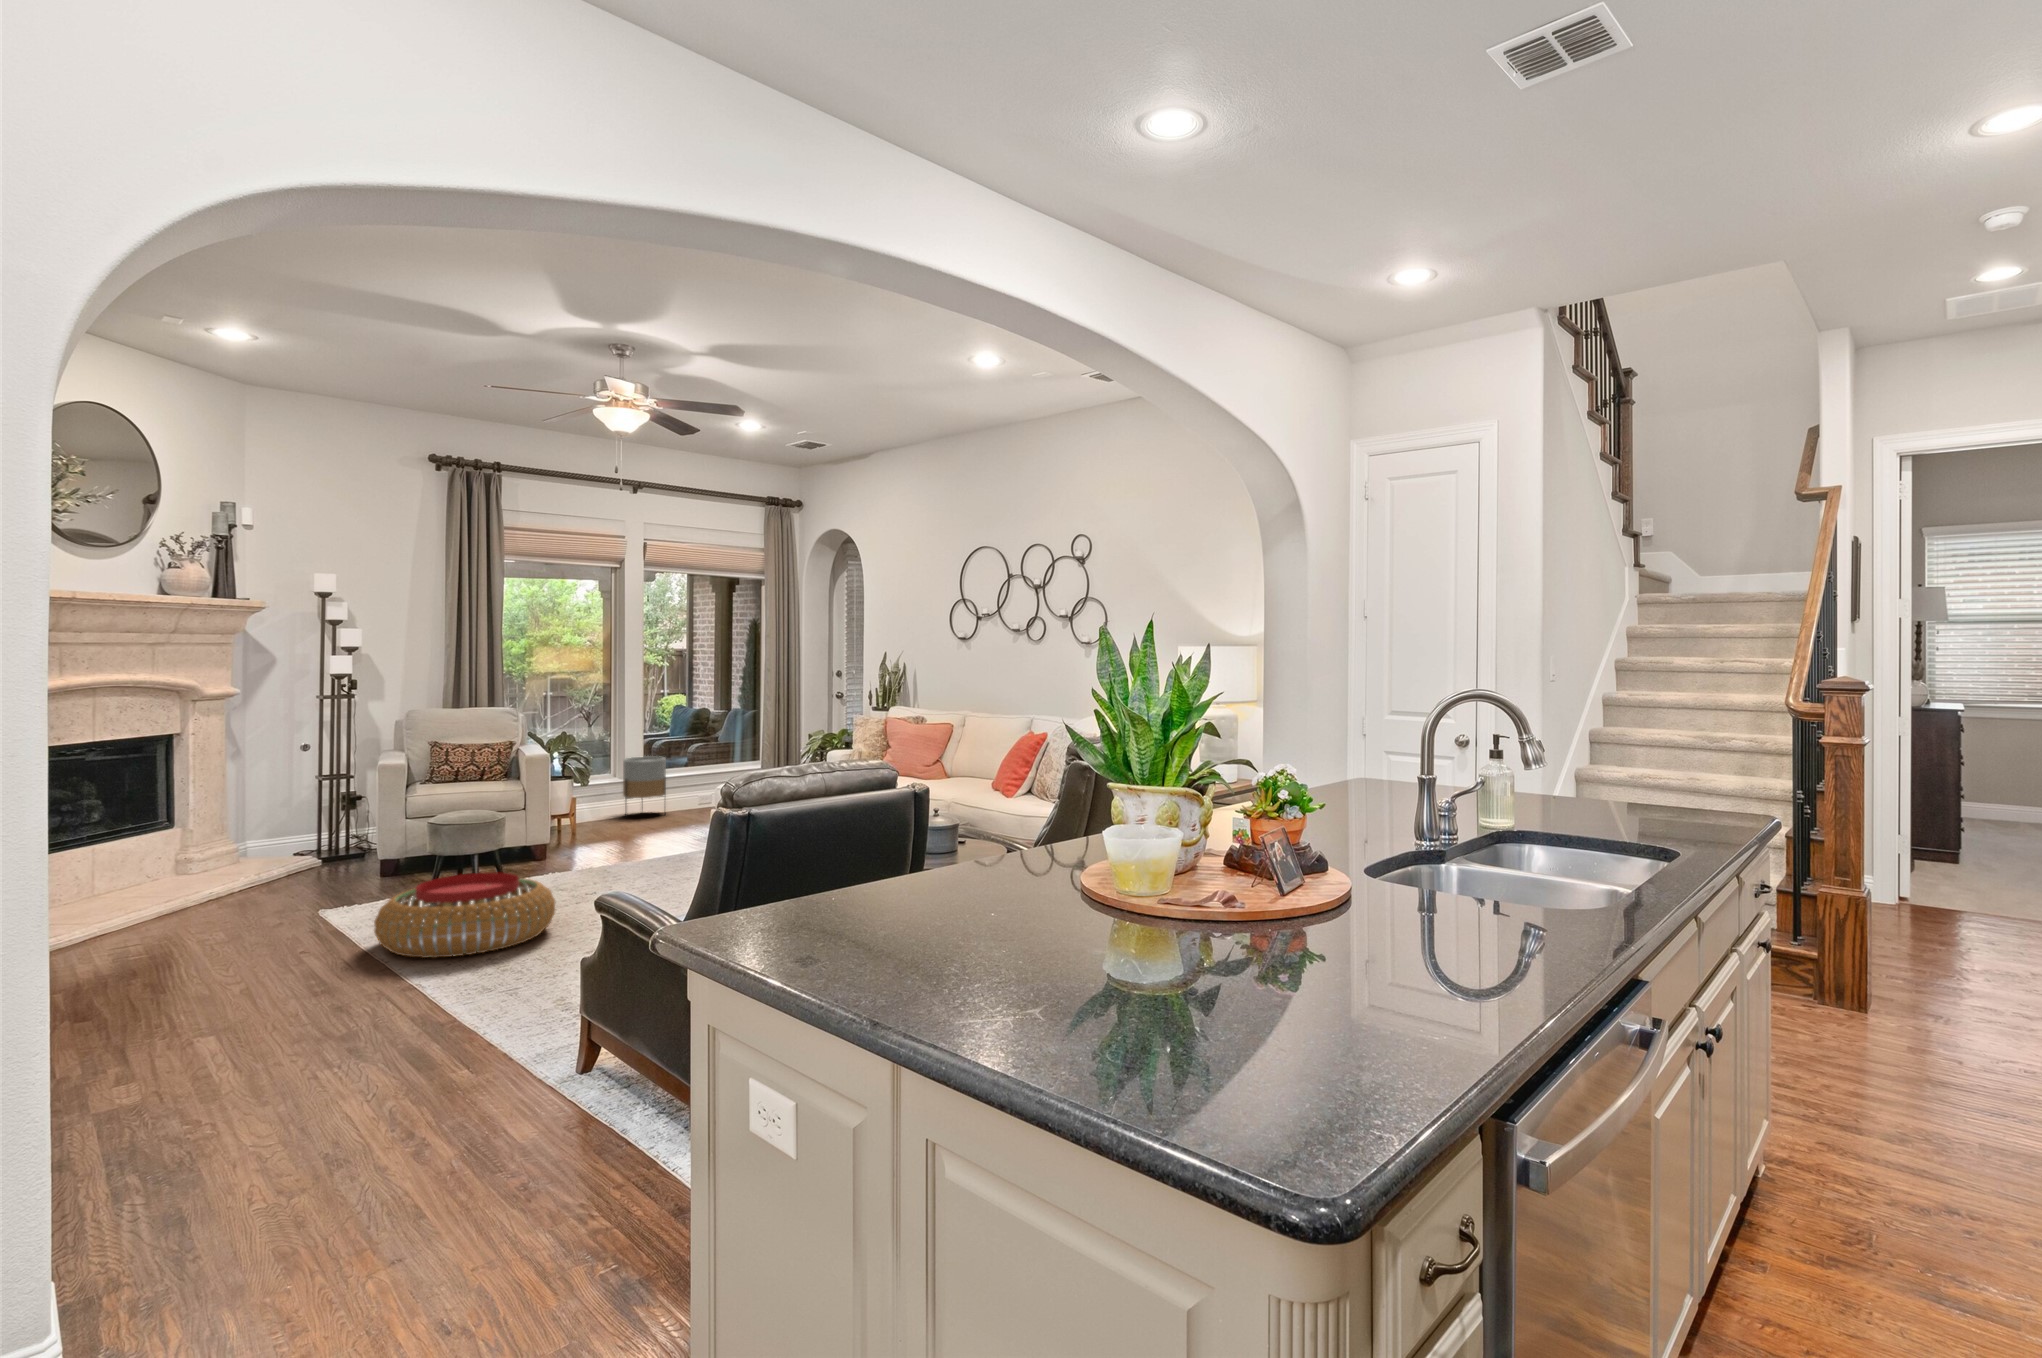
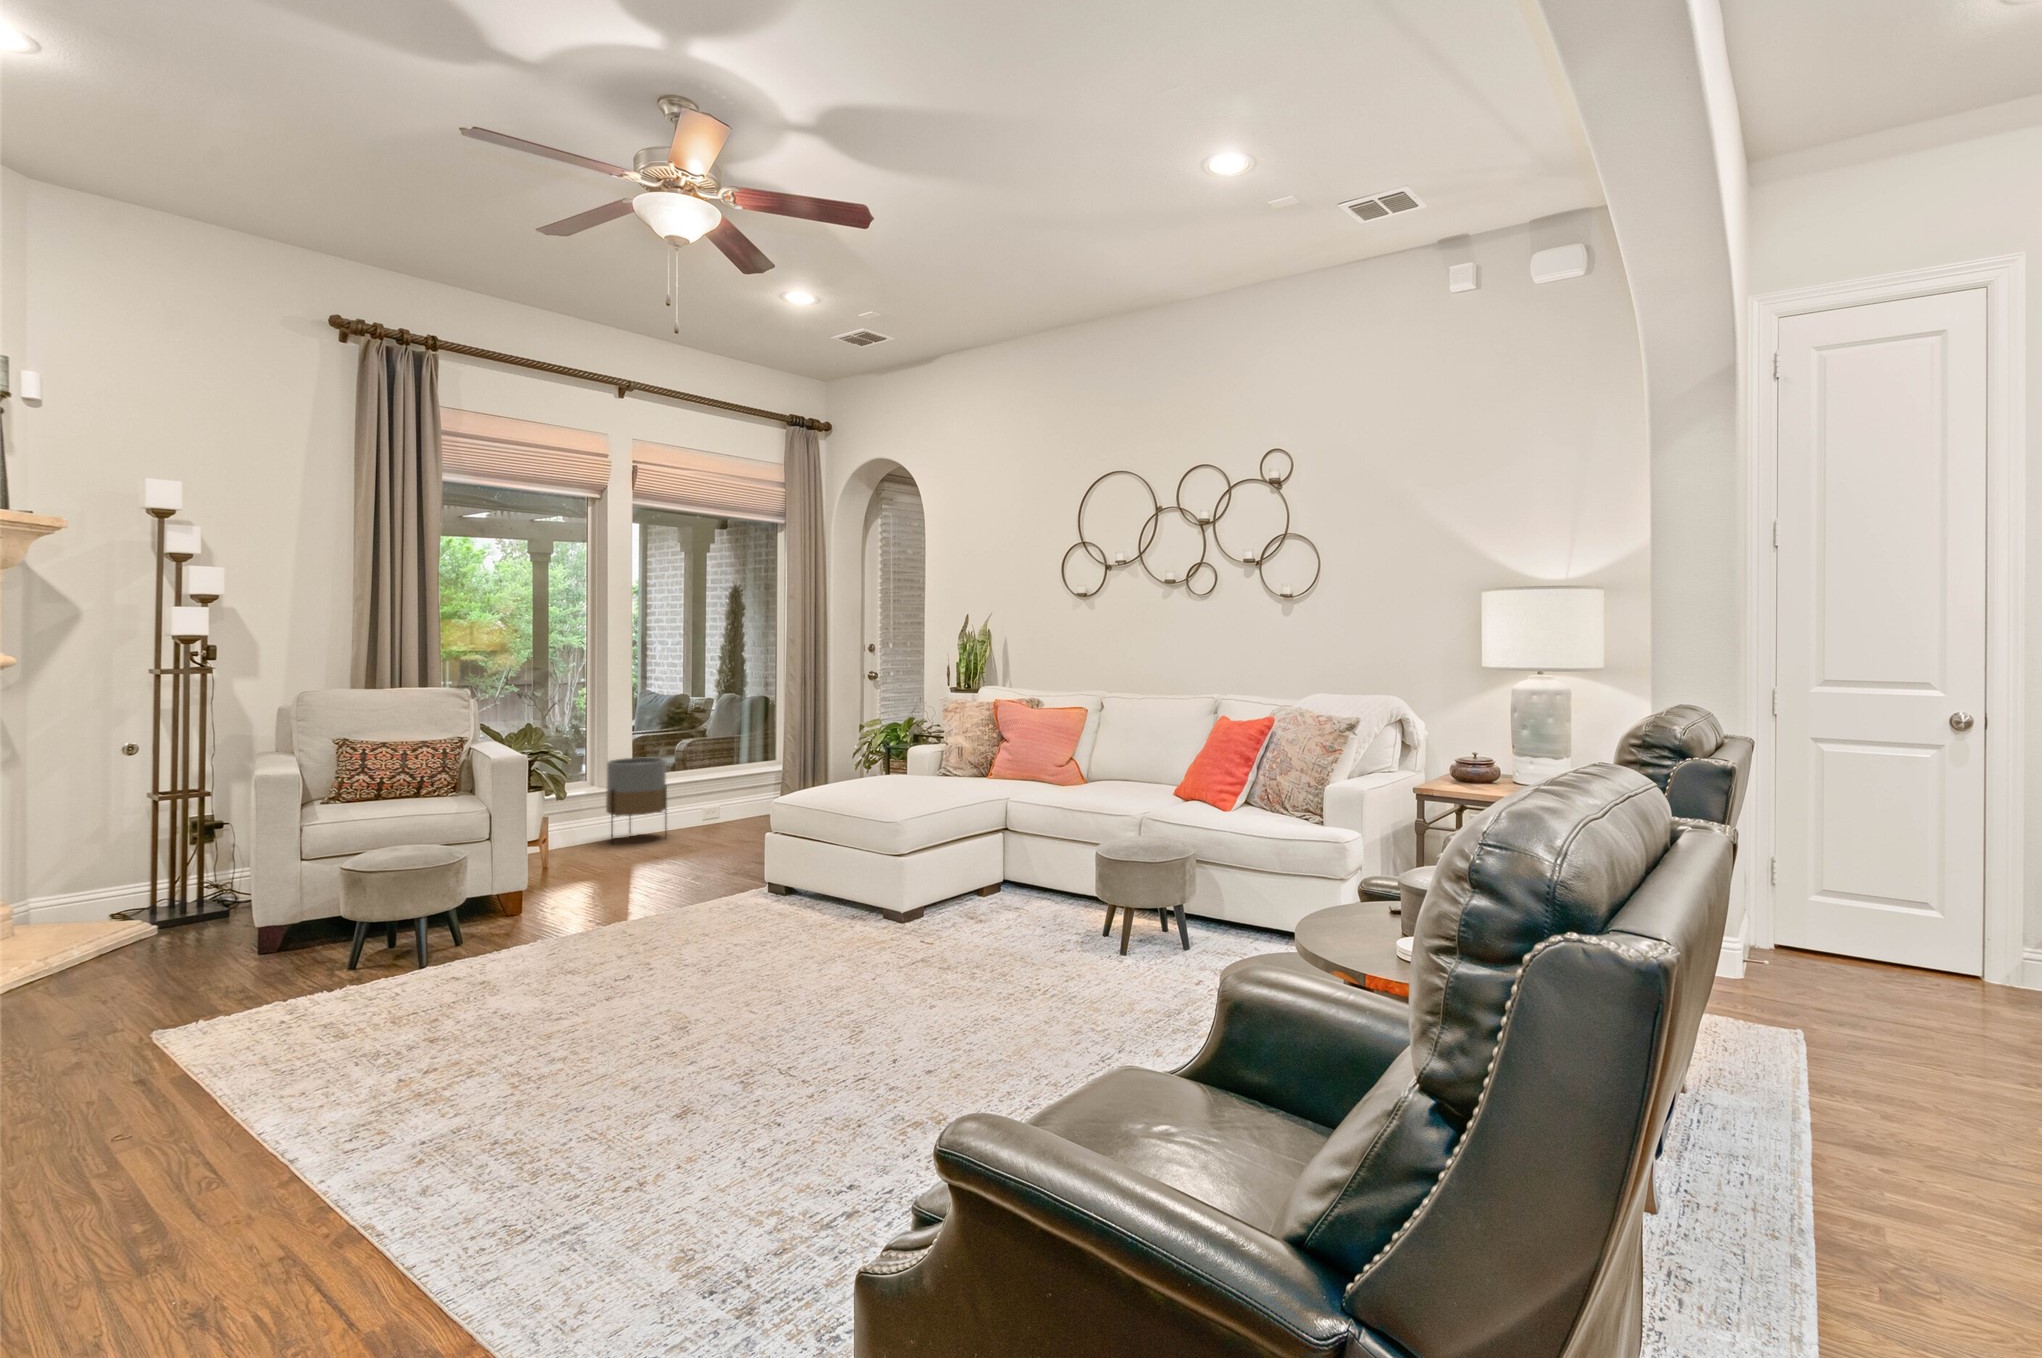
pouf: present [374,872,555,958] -> none [259,963,591,1144]

